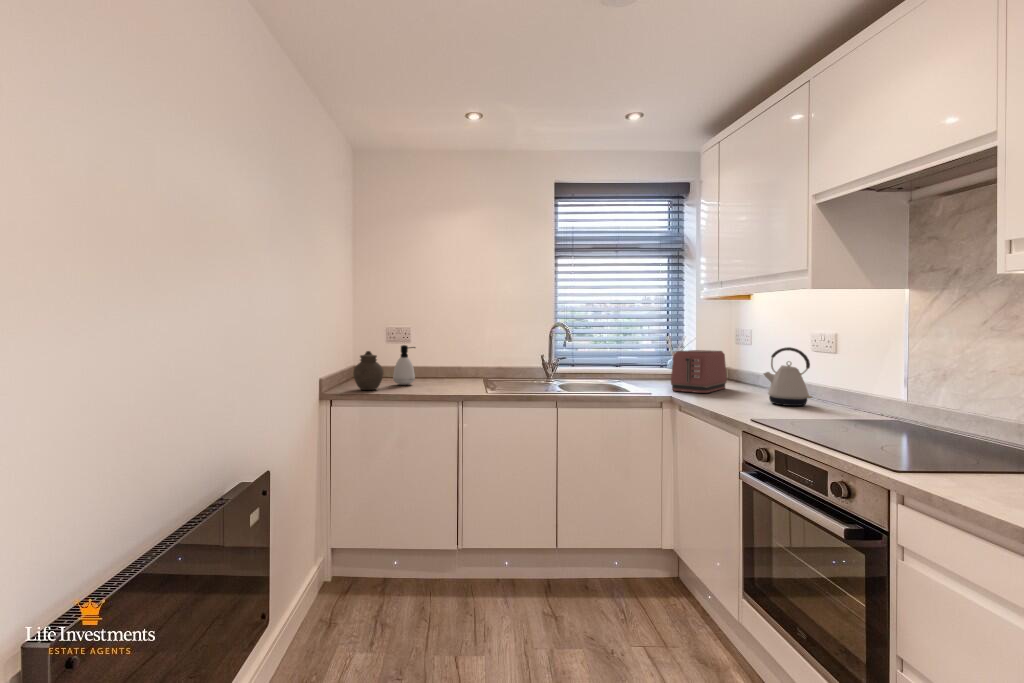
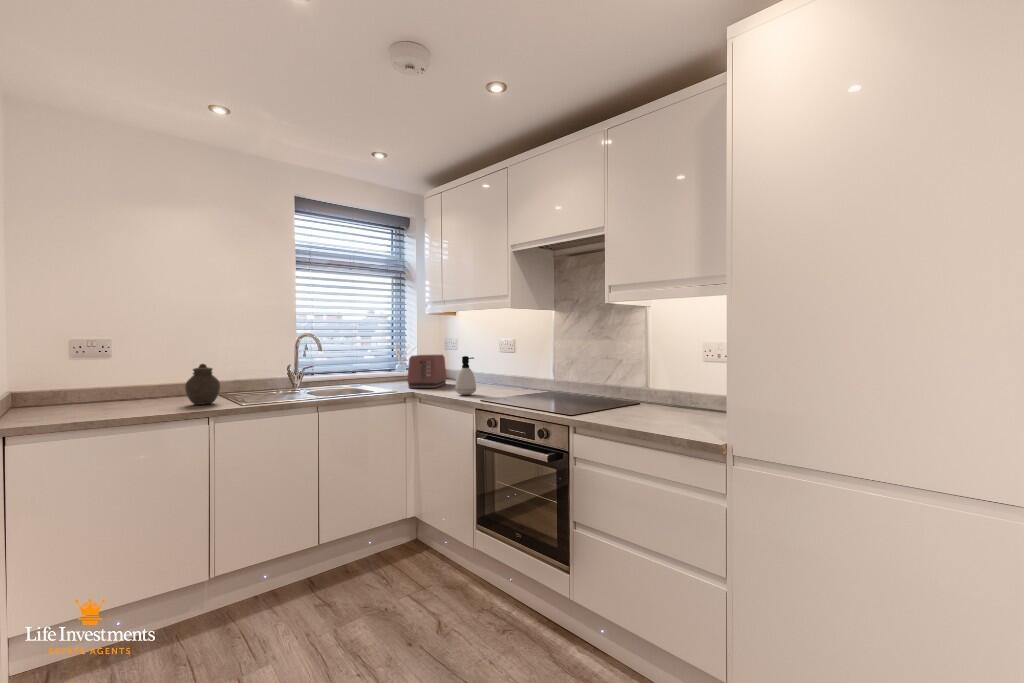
soap dispenser: present [393,345,415,385] -> present [455,356,476,395]
kettle: present [764,347,812,406] -> none [477,349,510,391]
jar: present [354,351,383,390] -> present [185,364,220,405]

